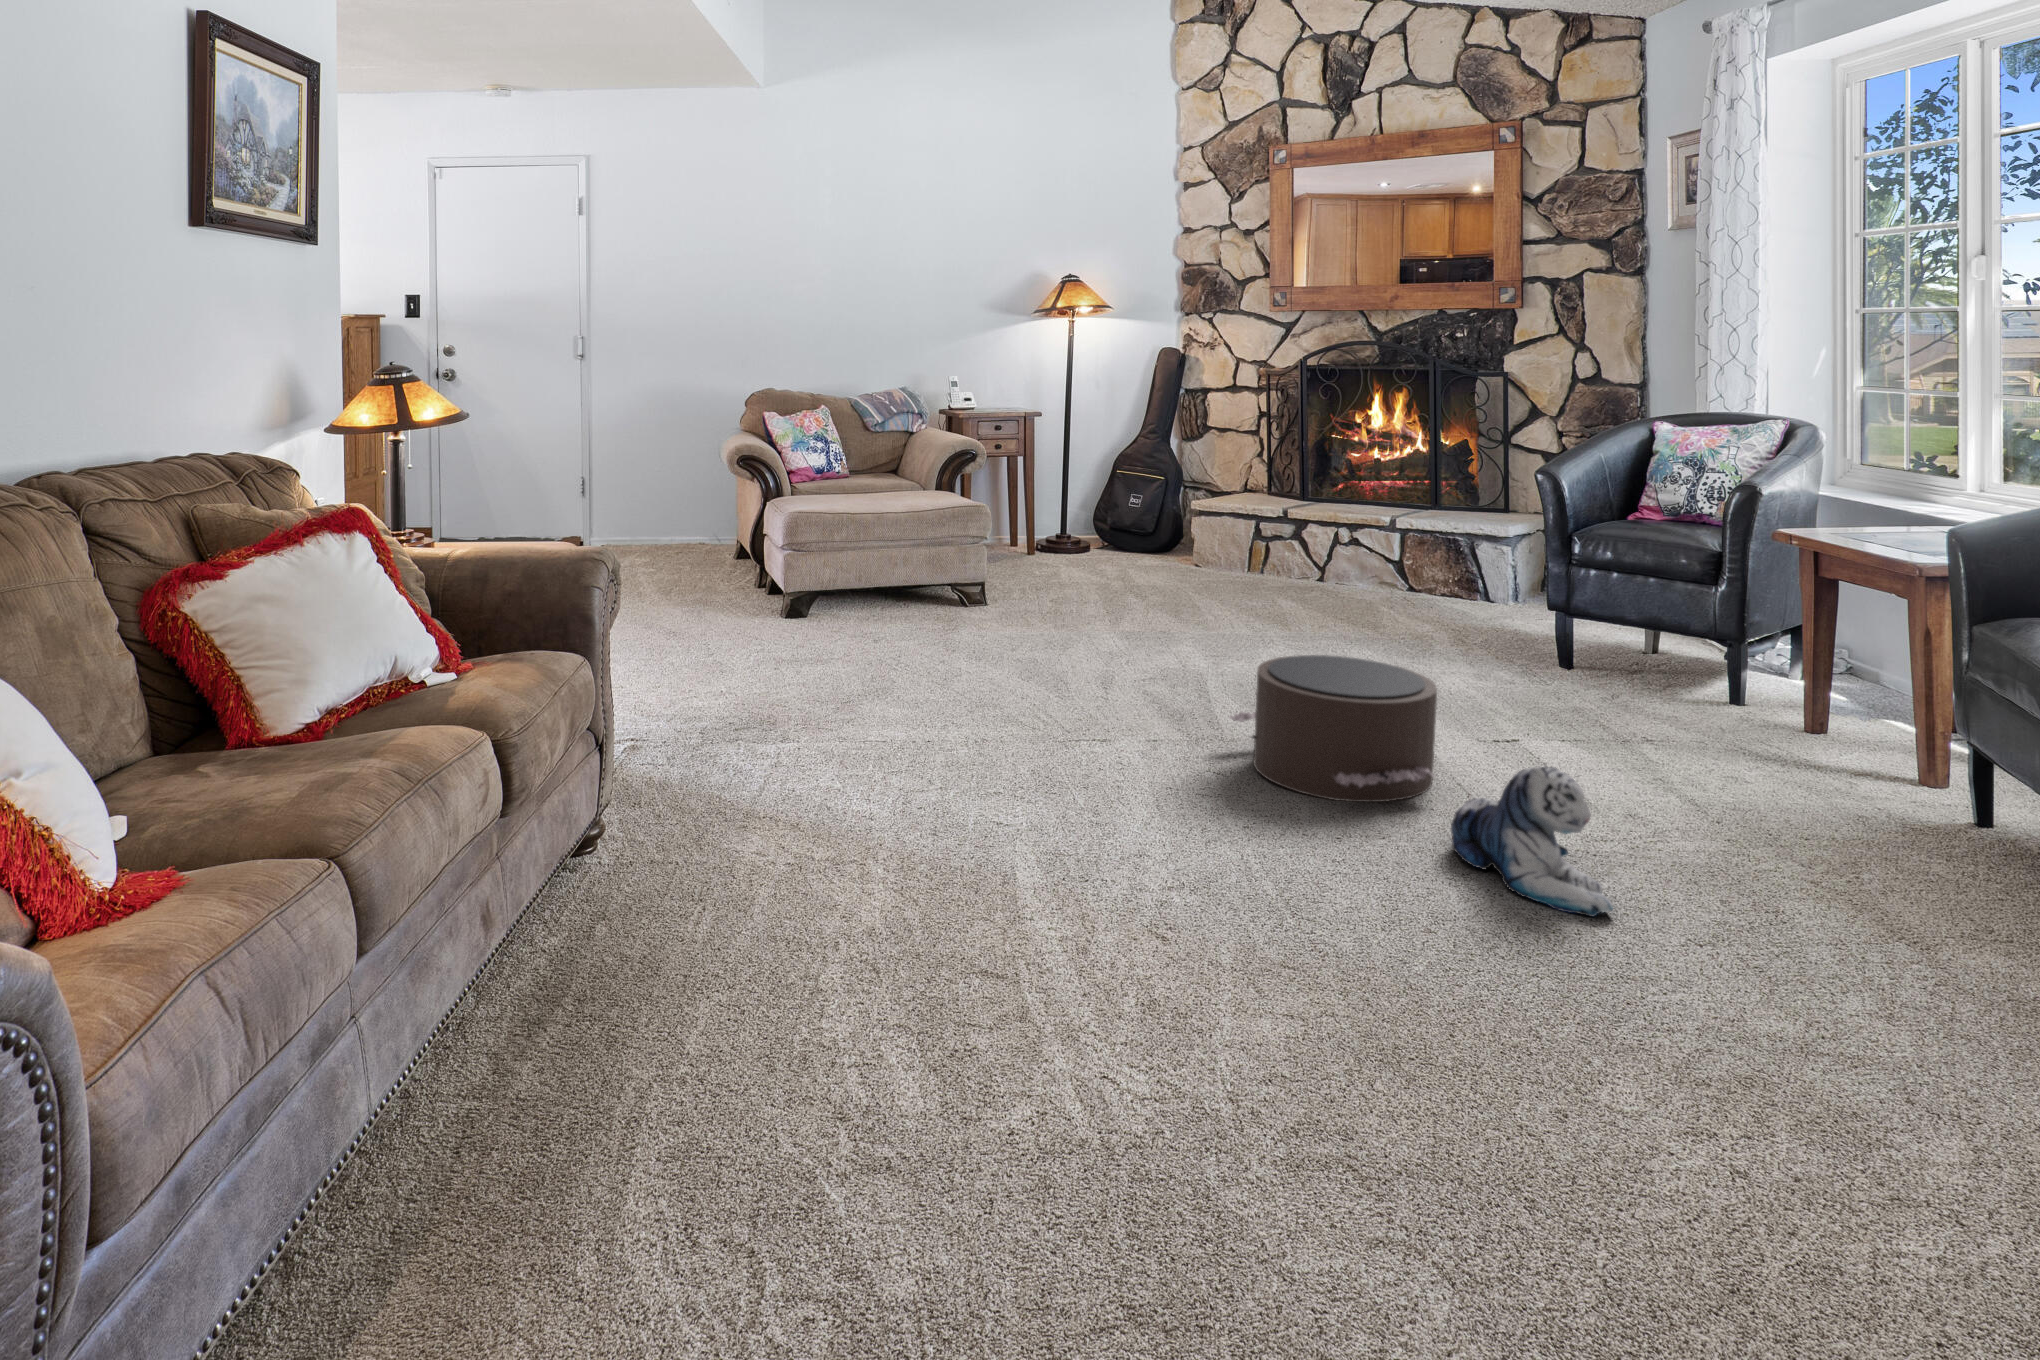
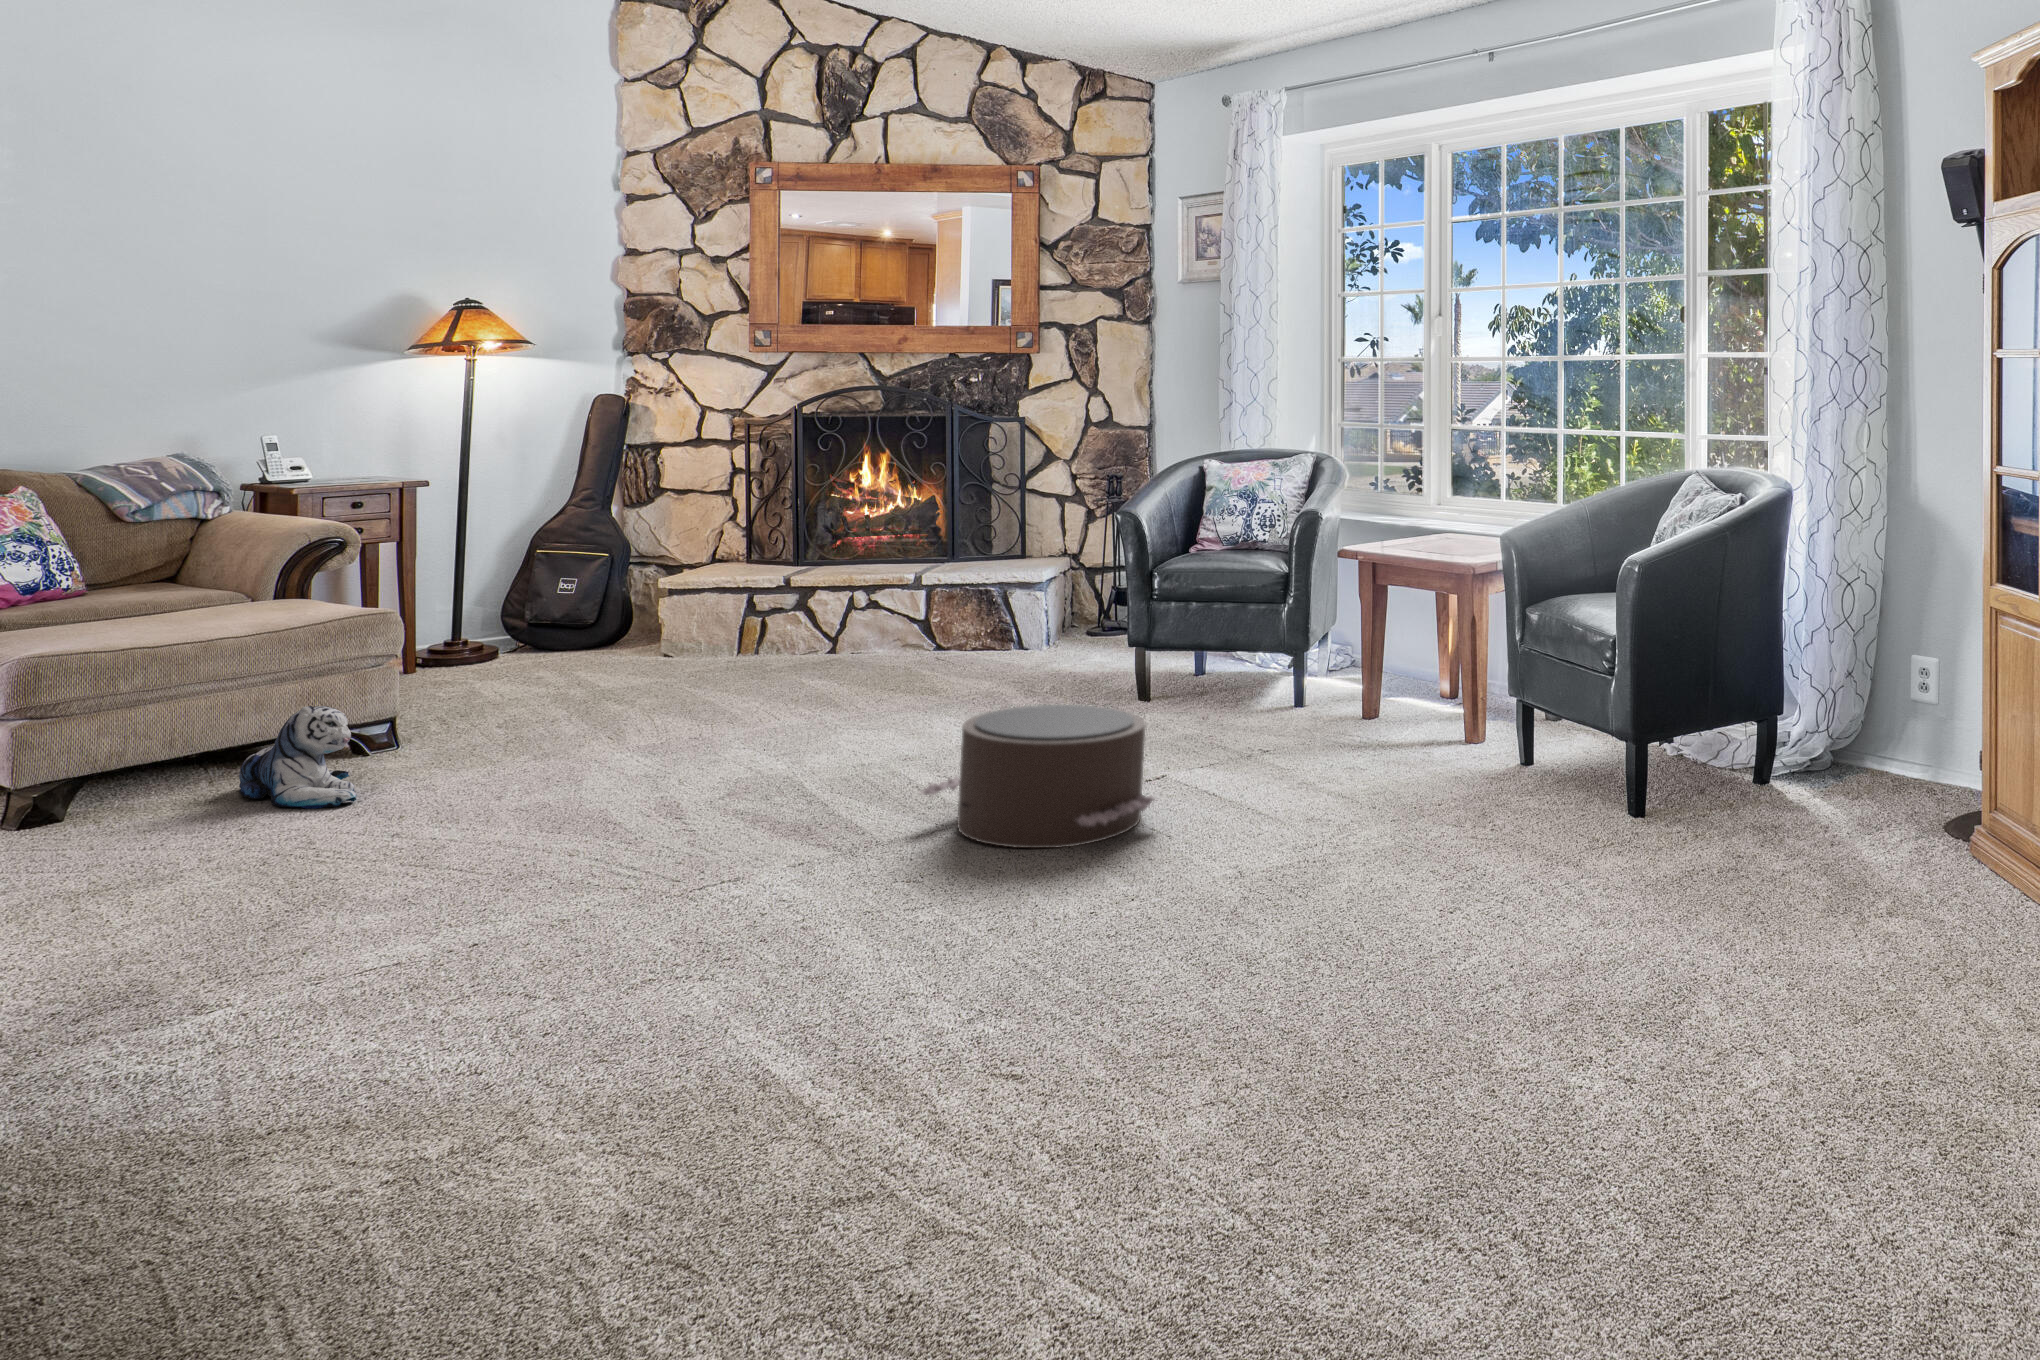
plush toy: present [1451,767,1613,916] -> present [239,706,357,809]

